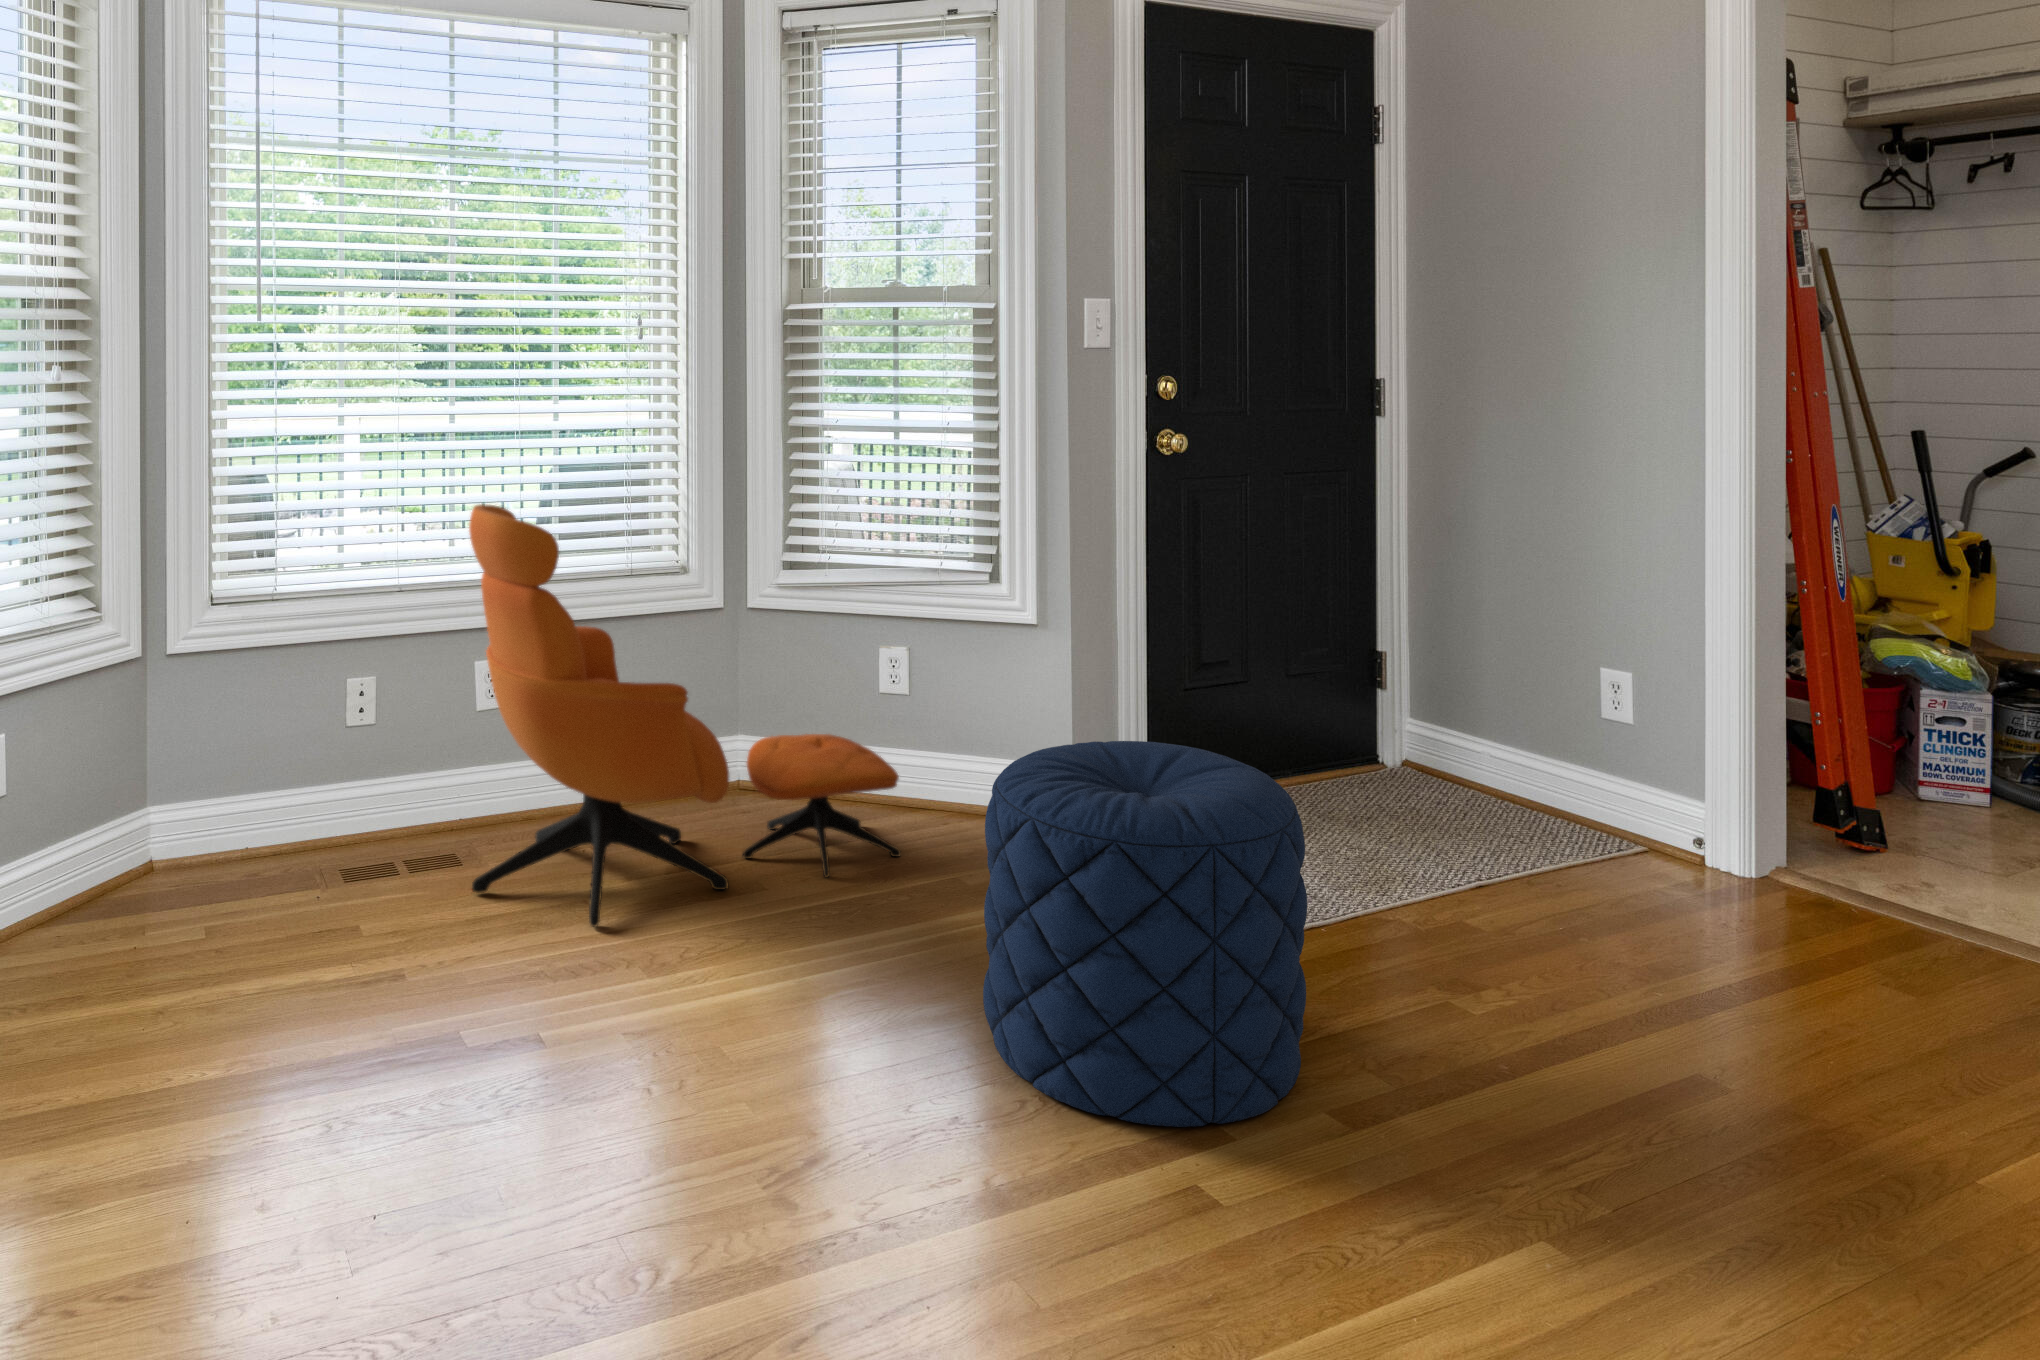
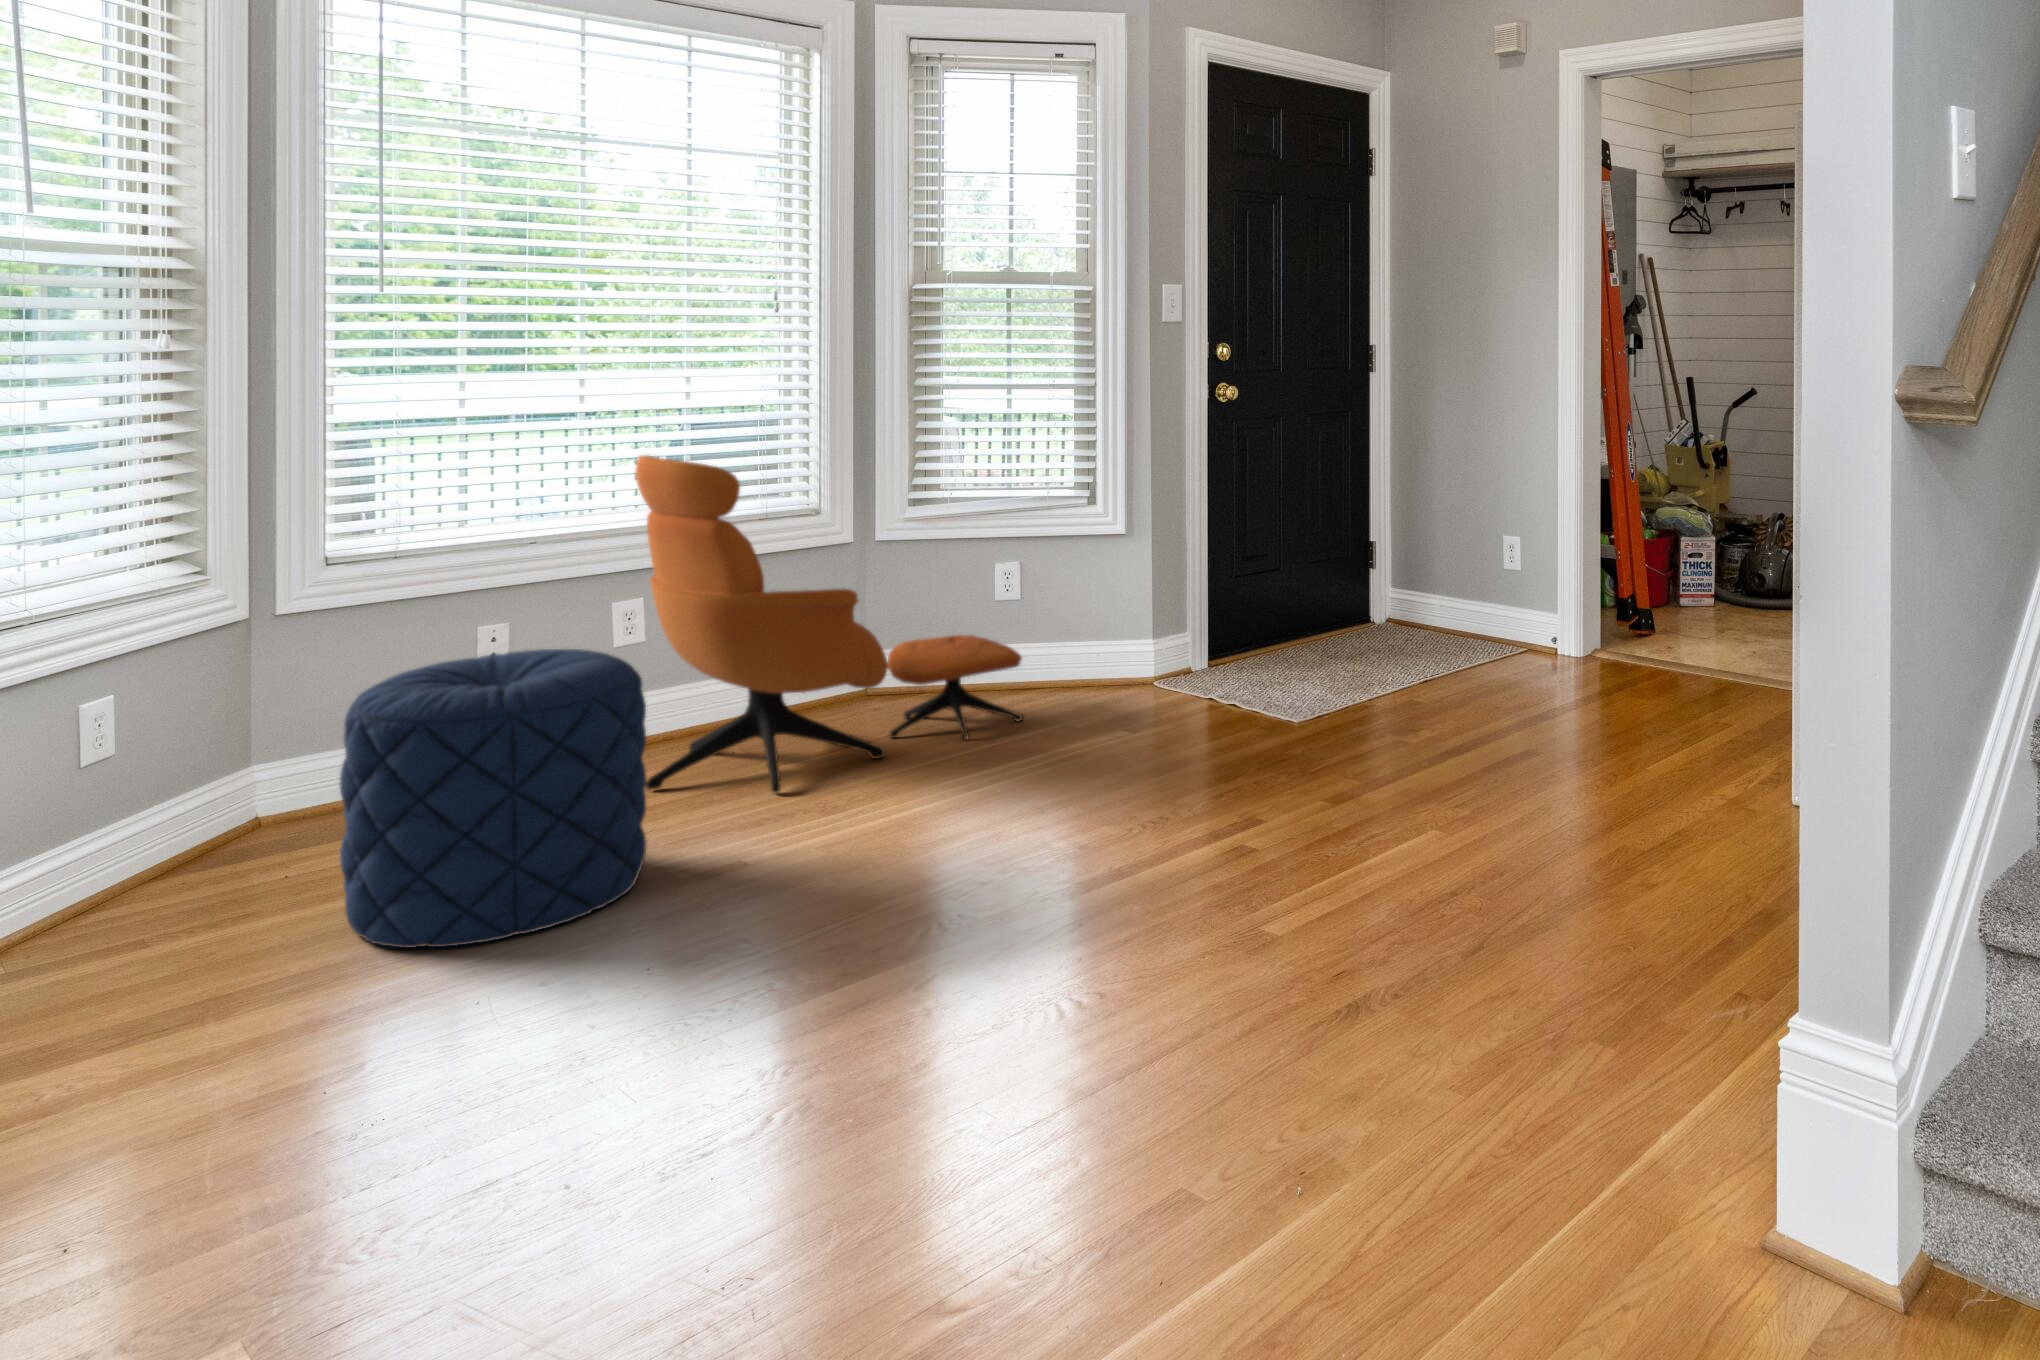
pouf: present [983,741,1307,1127] -> present [339,649,647,948]

